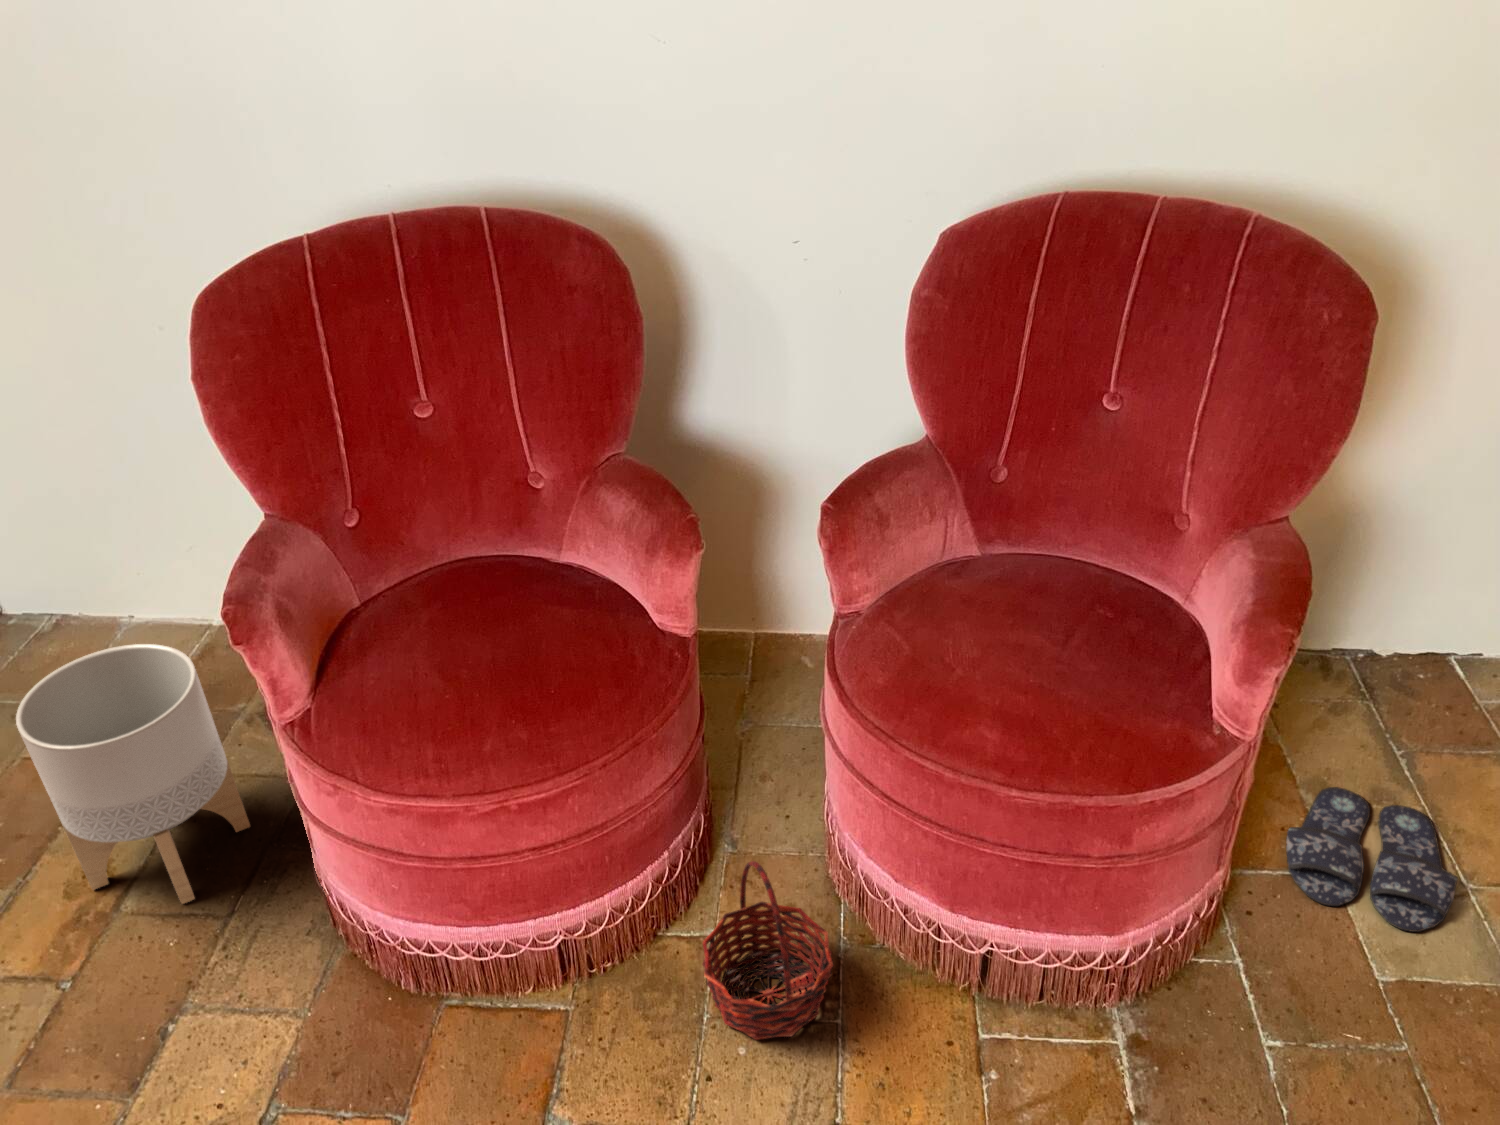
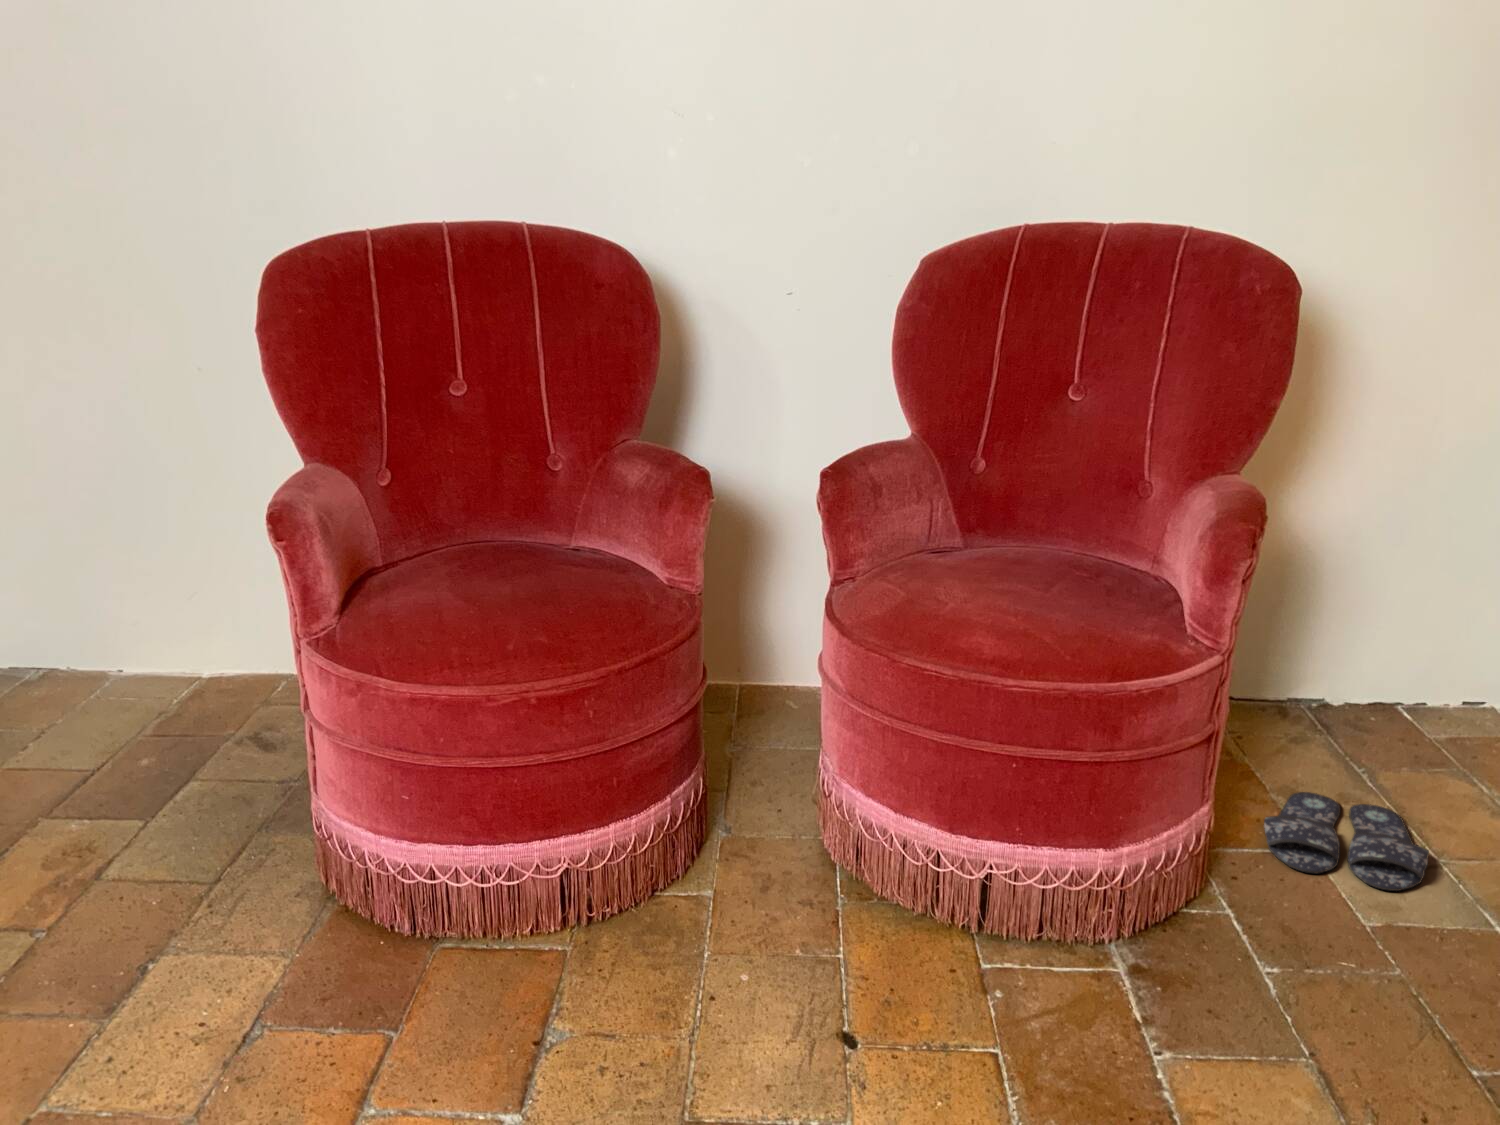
planter: present [16,644,250,904] -> none [33,614,237,874]
basket: present [702,861,833,1040] -> none [704,777,836,969]

